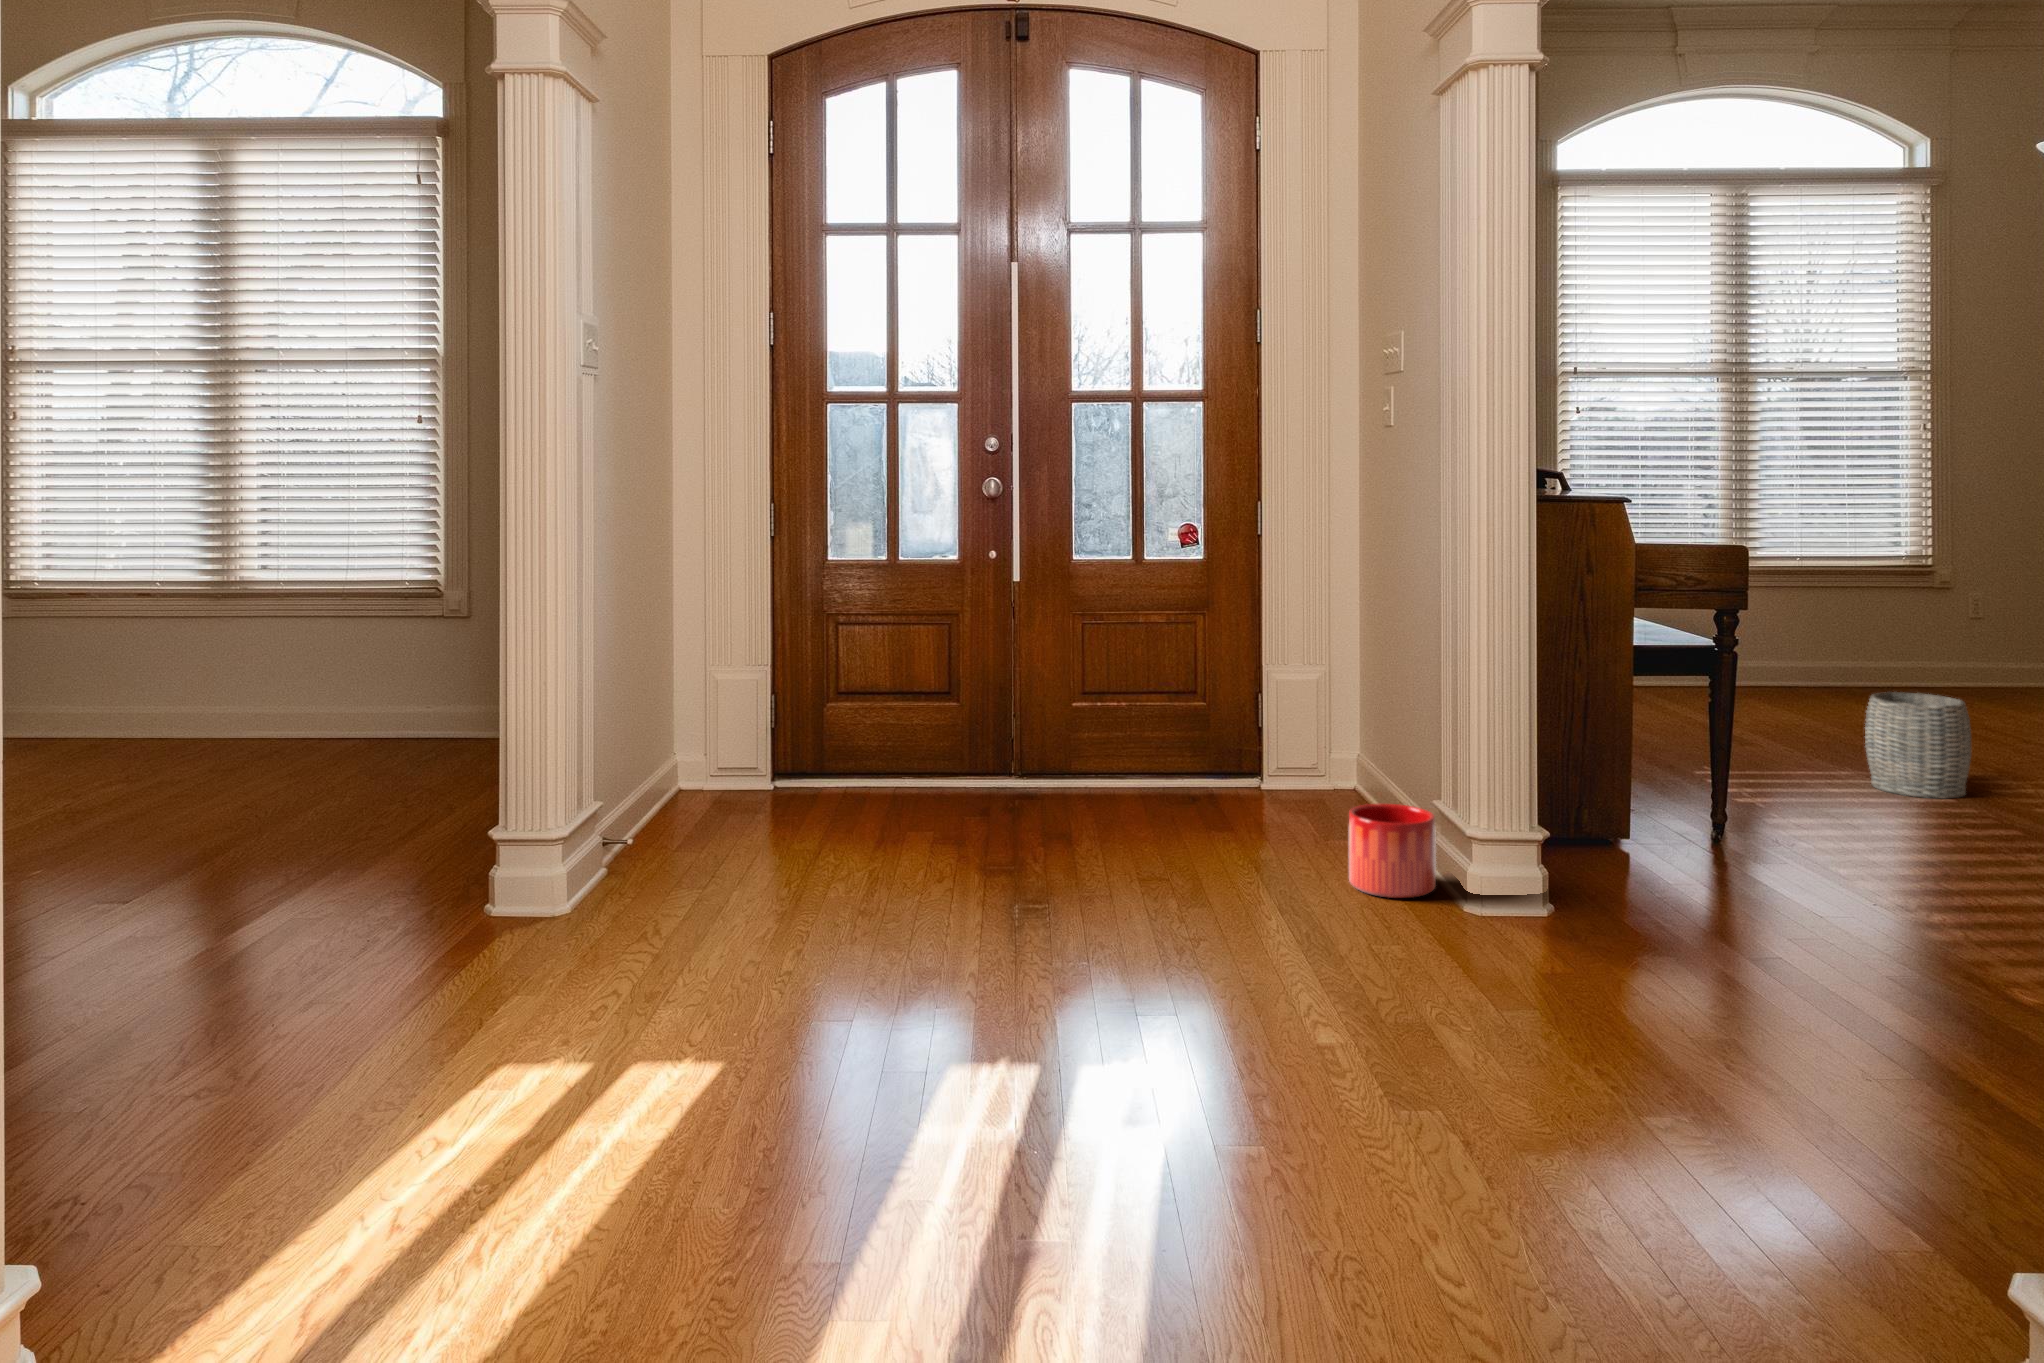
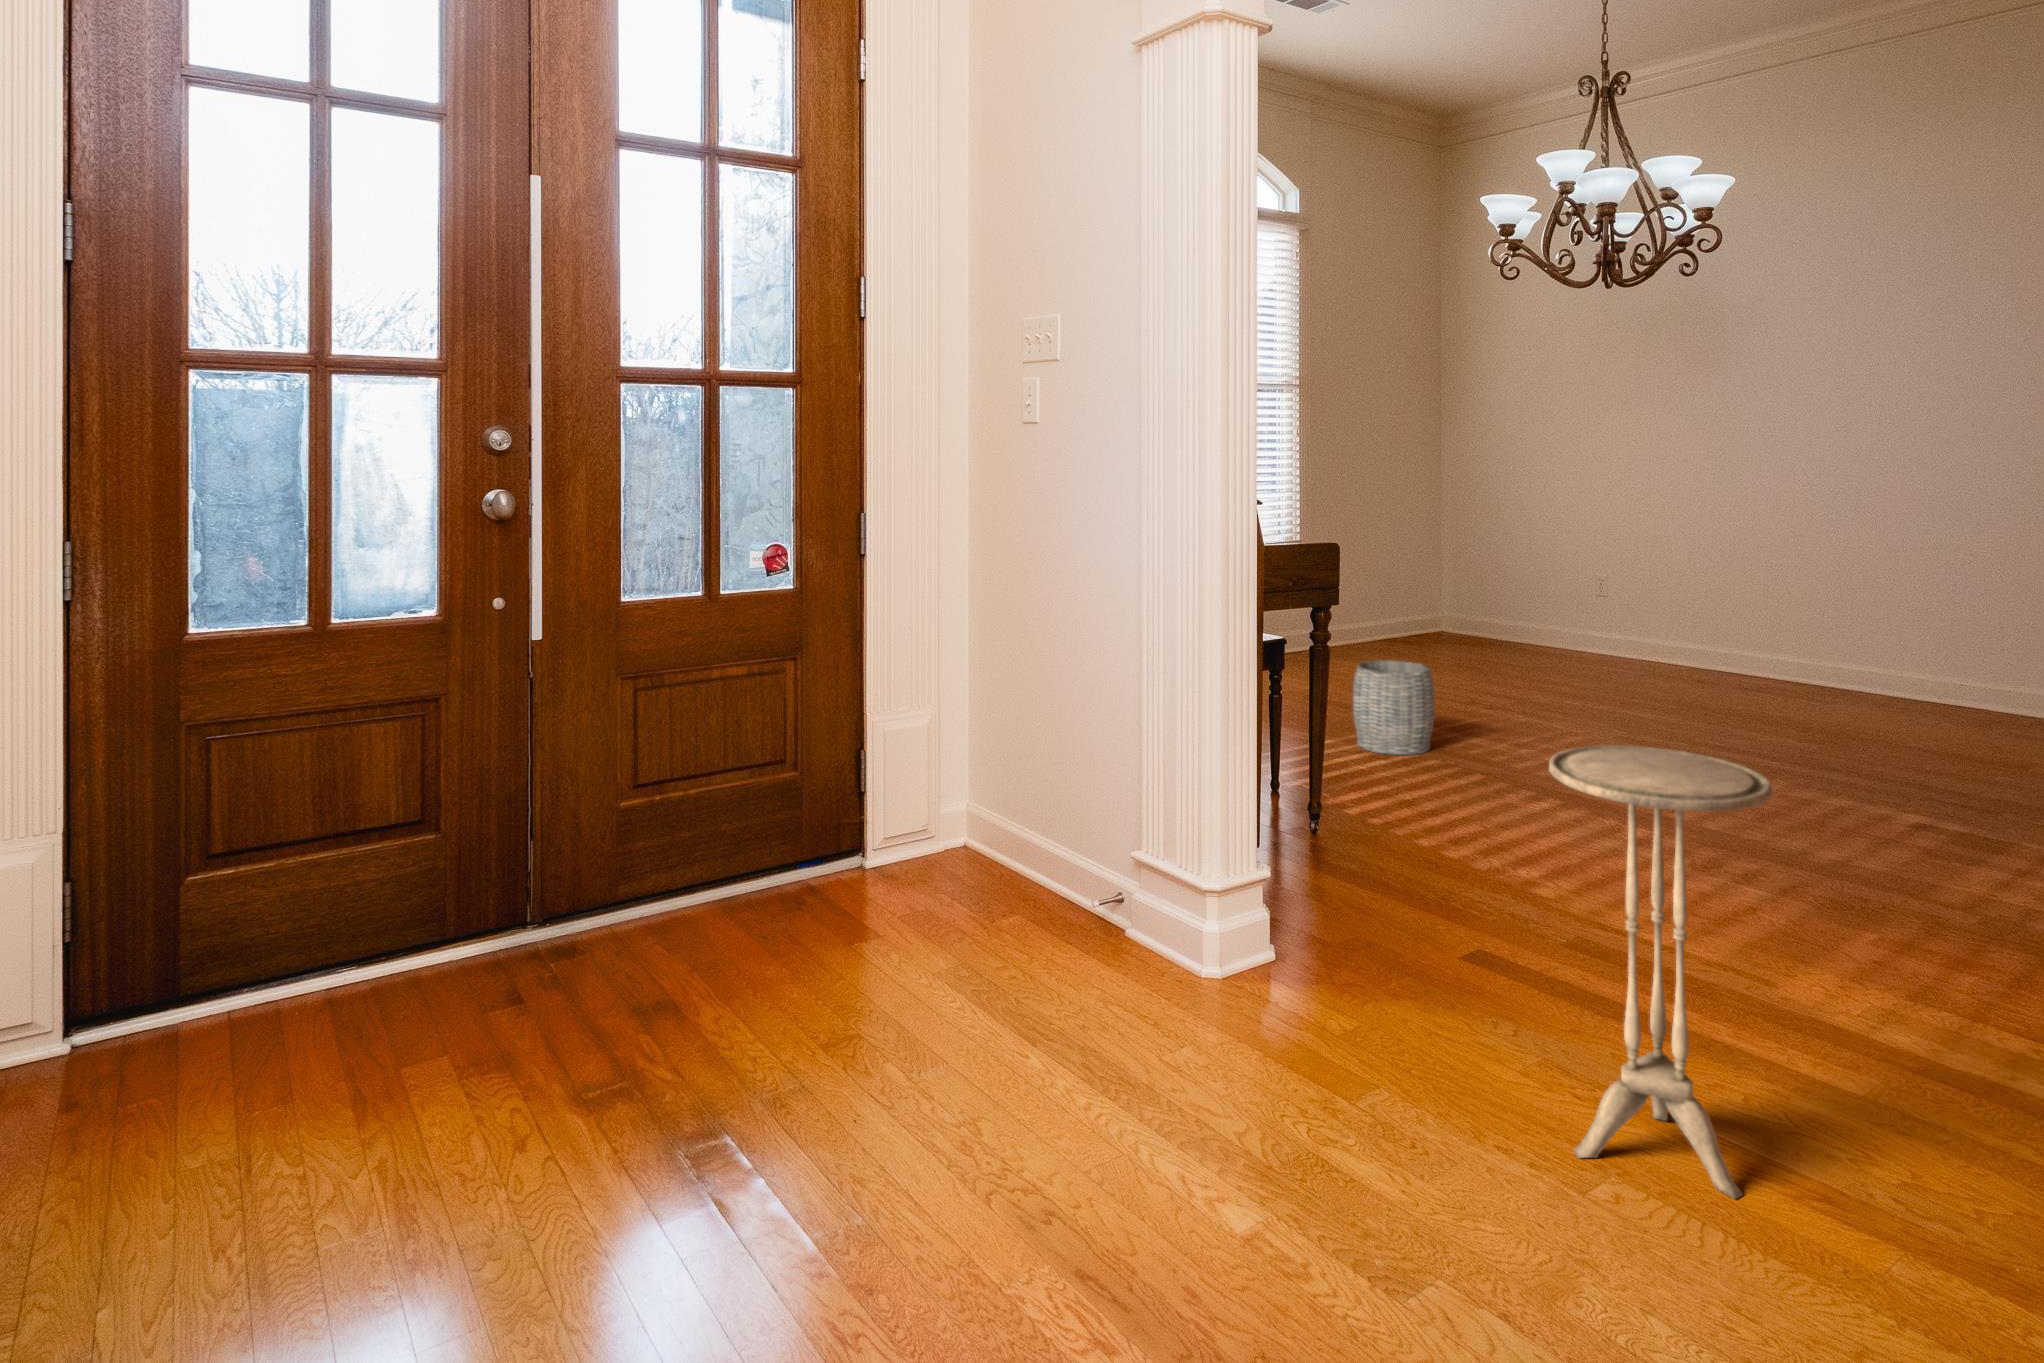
side table: none [1565,690,1740,1034] -> present [1549,745,1772,1199]
planter: present [1349,804,1436,898] -> none [1121,896,1229,1034]

